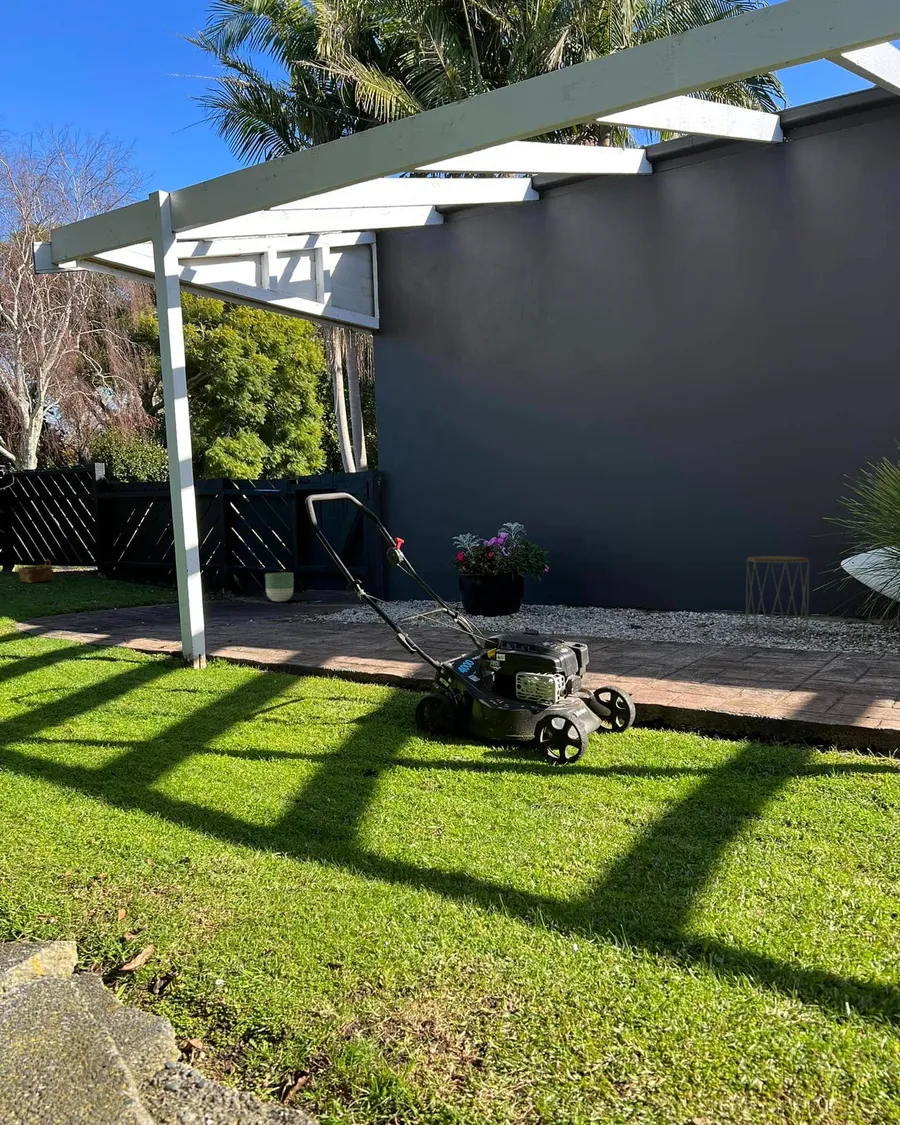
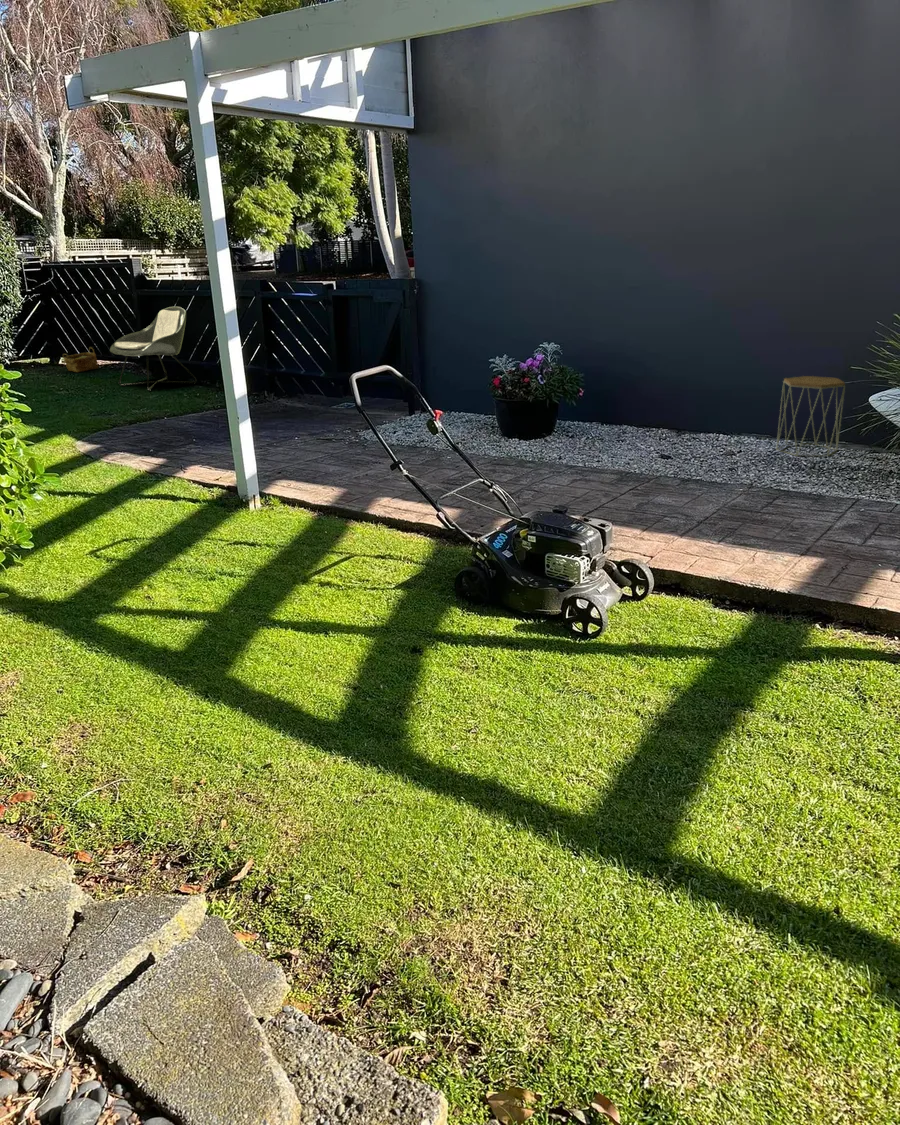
lounge chair: none [66,515,153,594] -> present [110,307,197,391]
planter: present [265,573,293,602] -> none [307,374,335,404]

